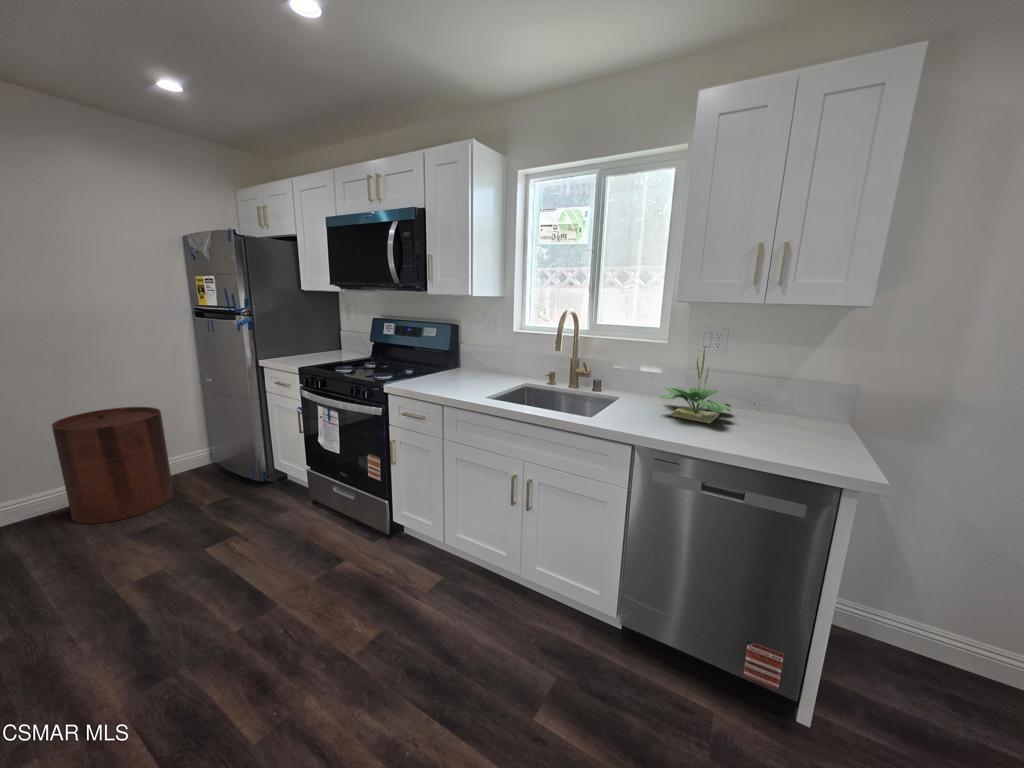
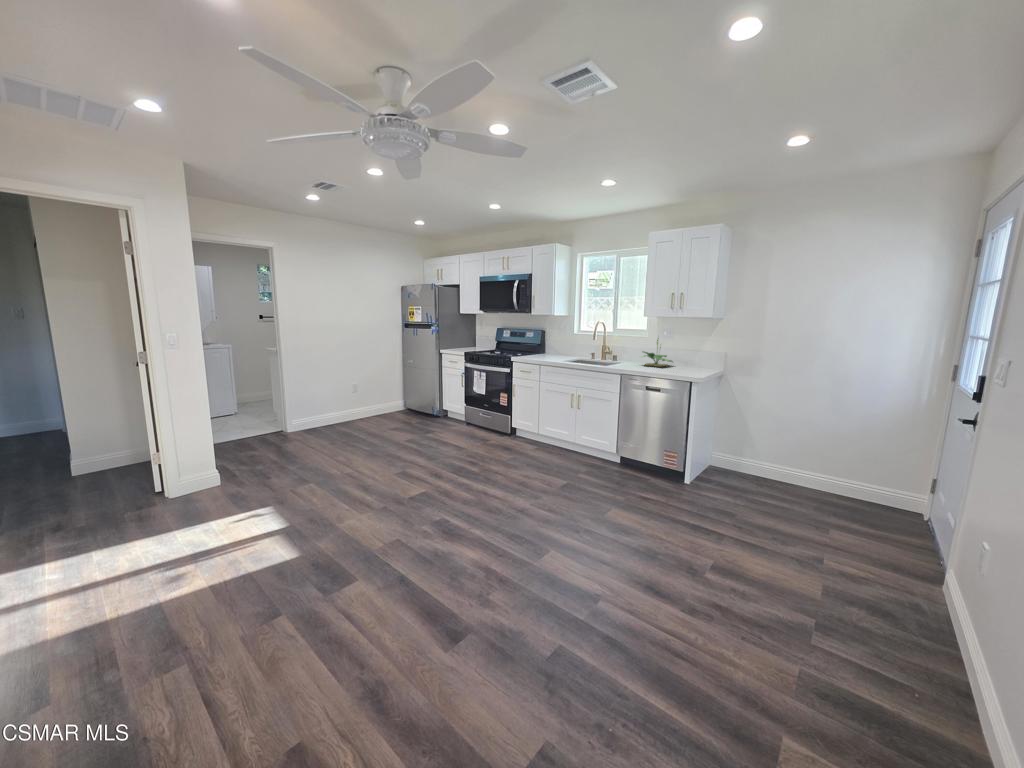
trash can: present [52,407,174,524] -> none [354,373,395,425]

